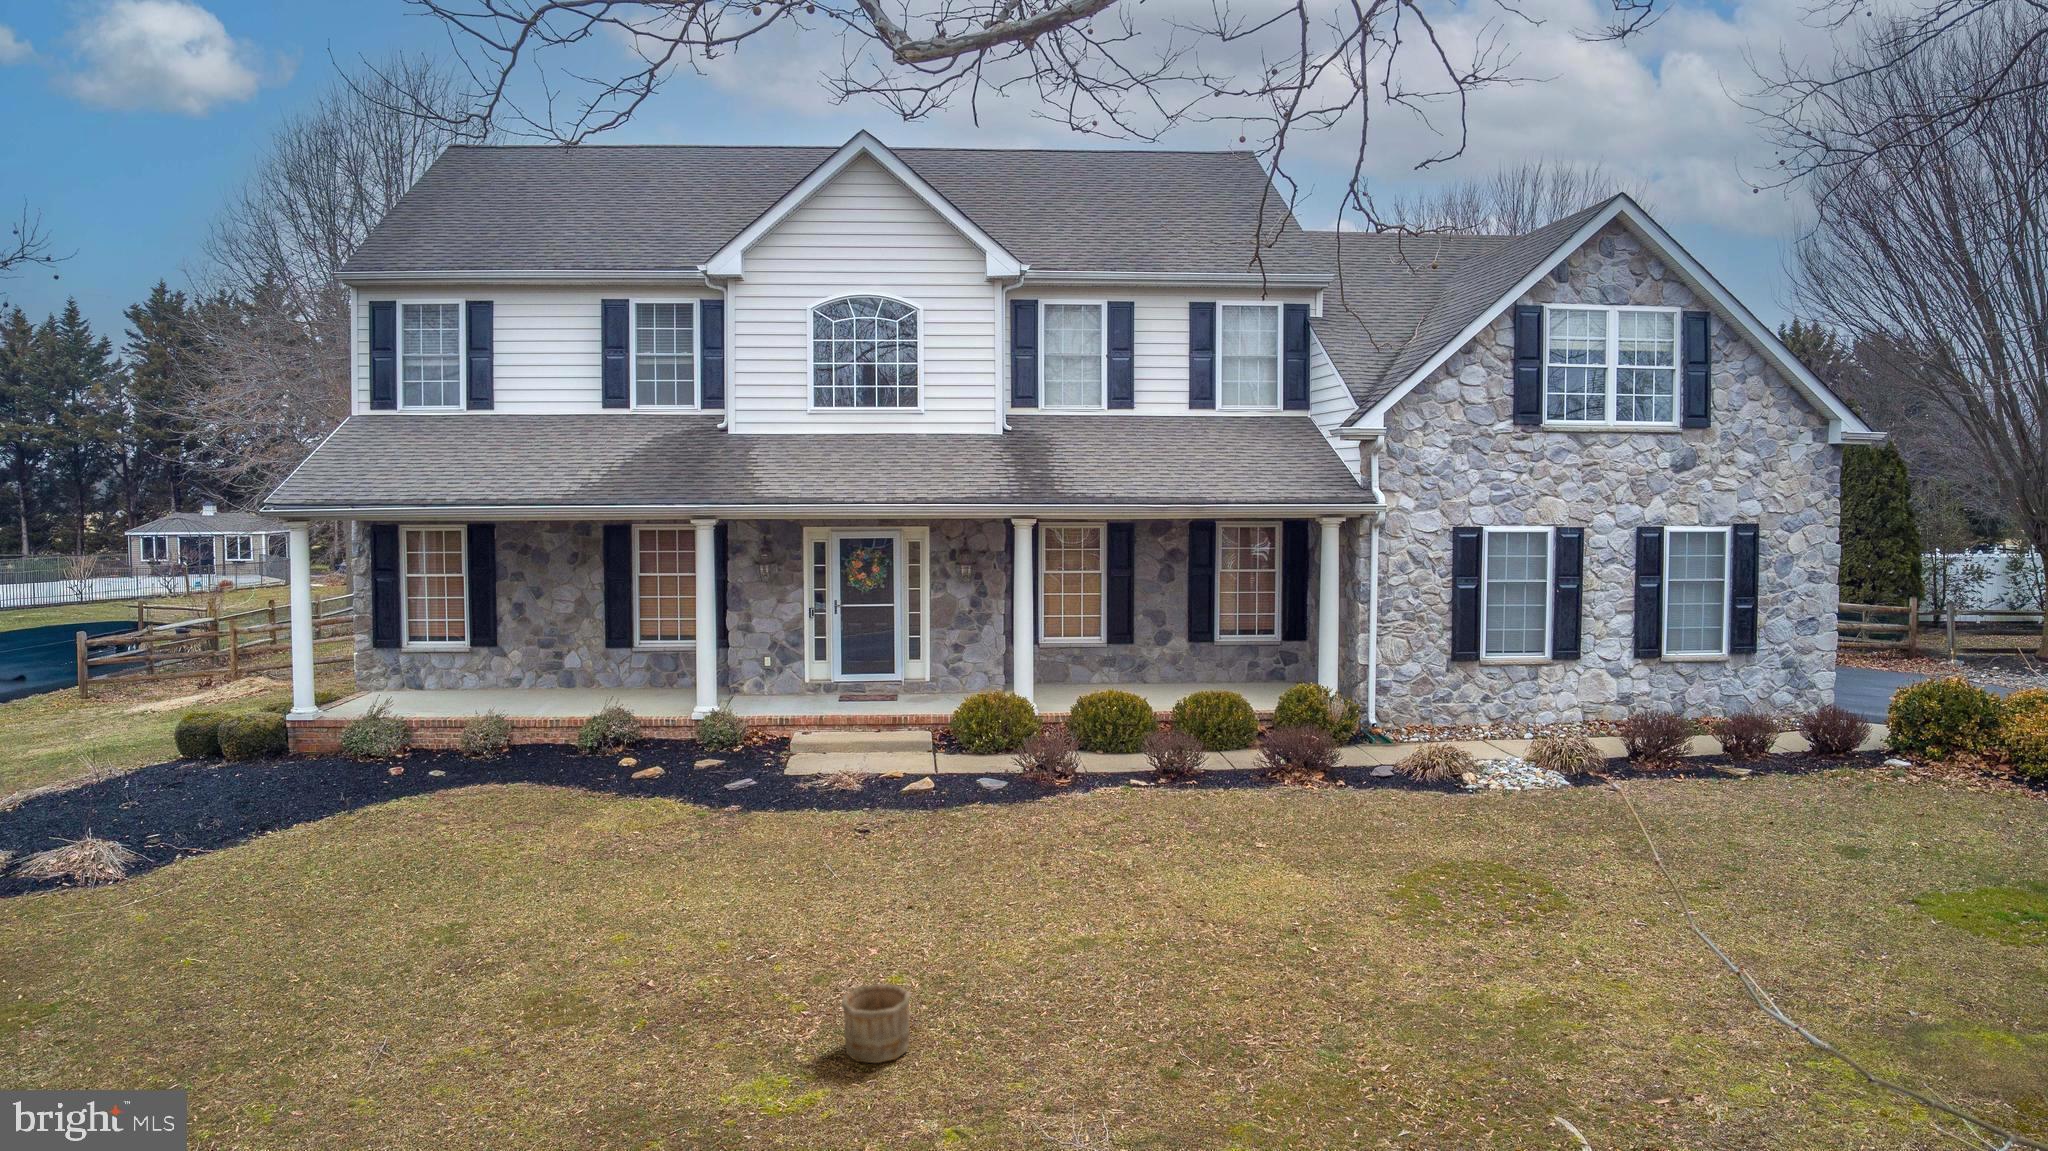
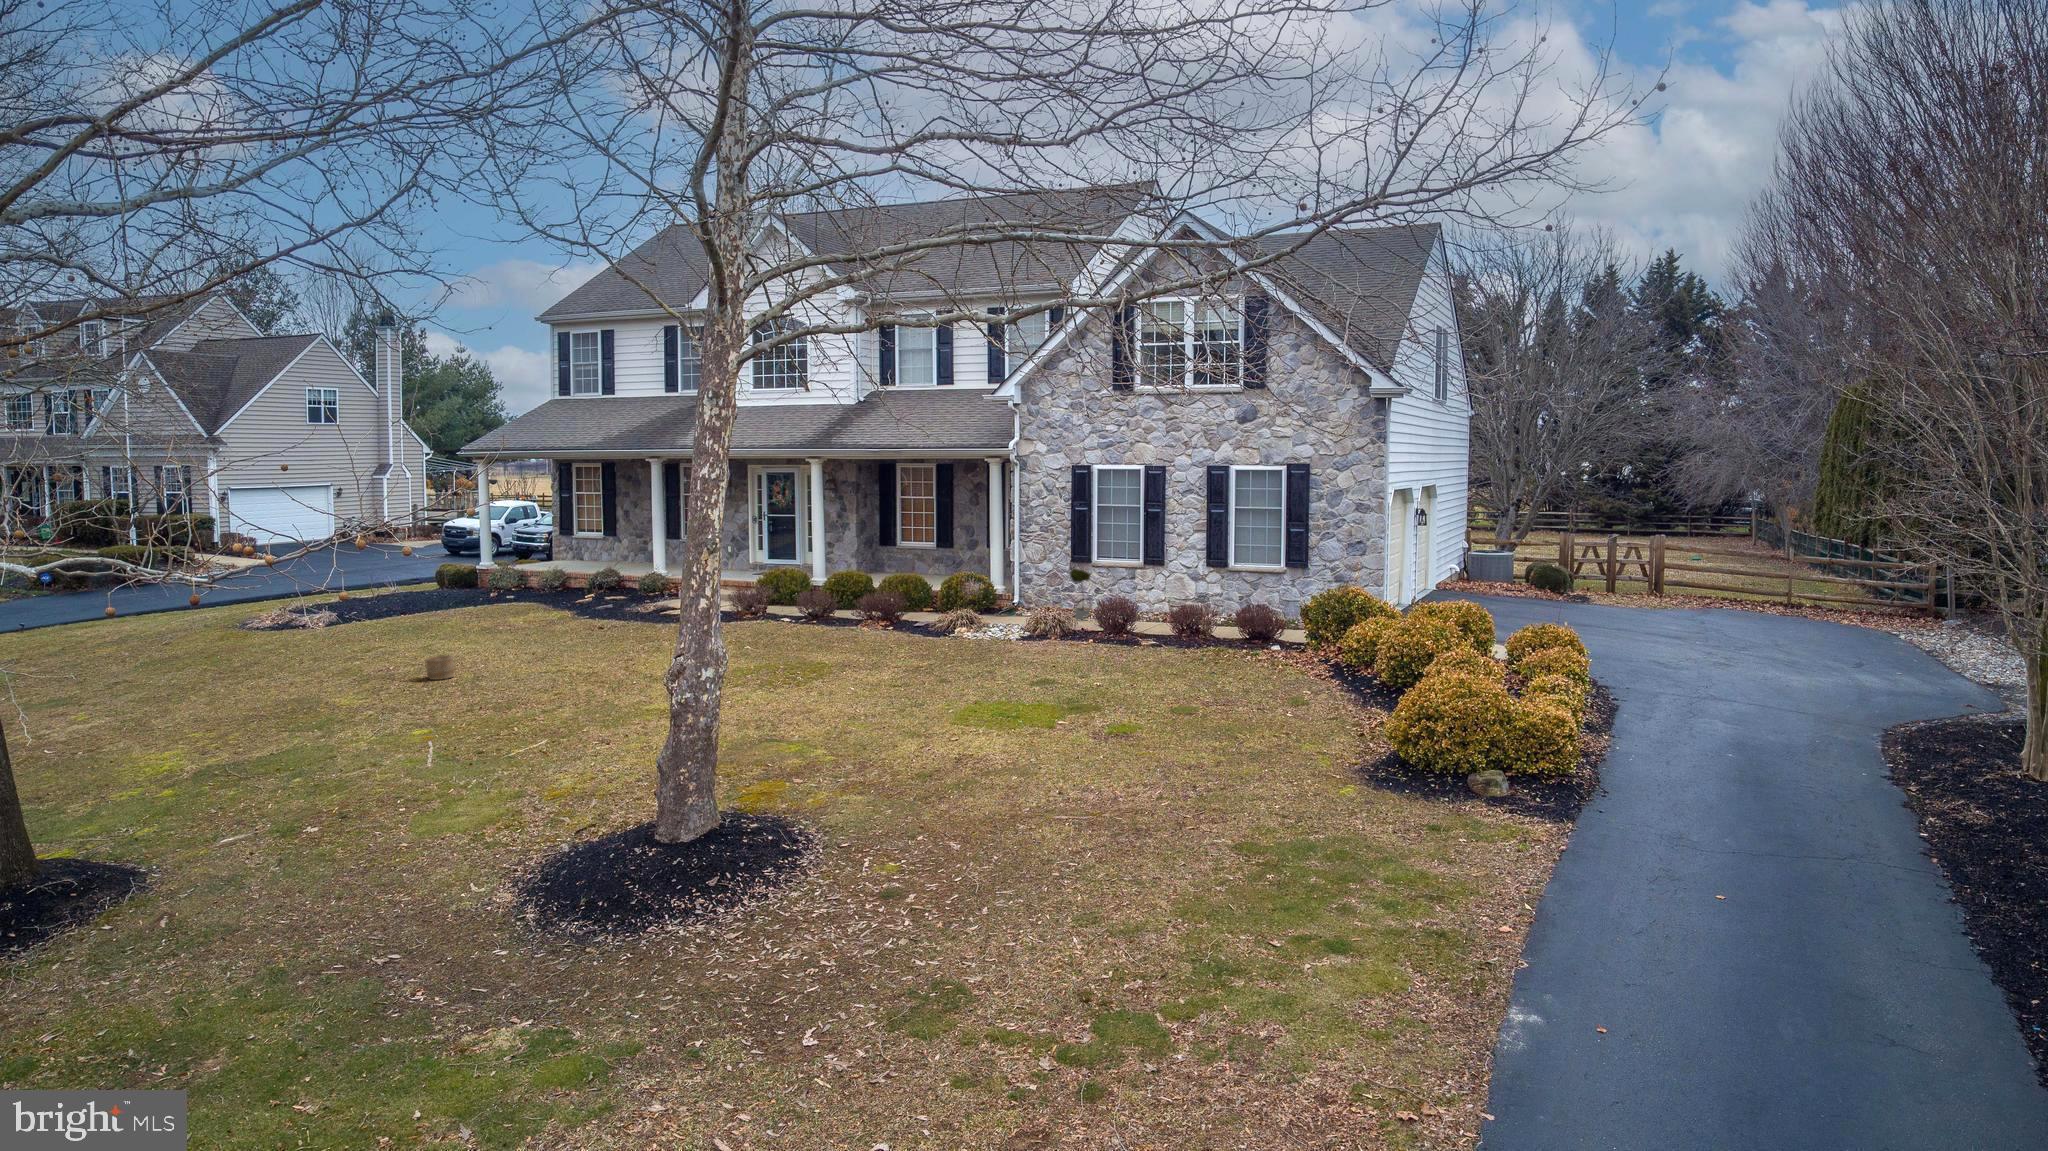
potted tree: none [1461,671,1496,744] -> present [1069,569,1091,620]

